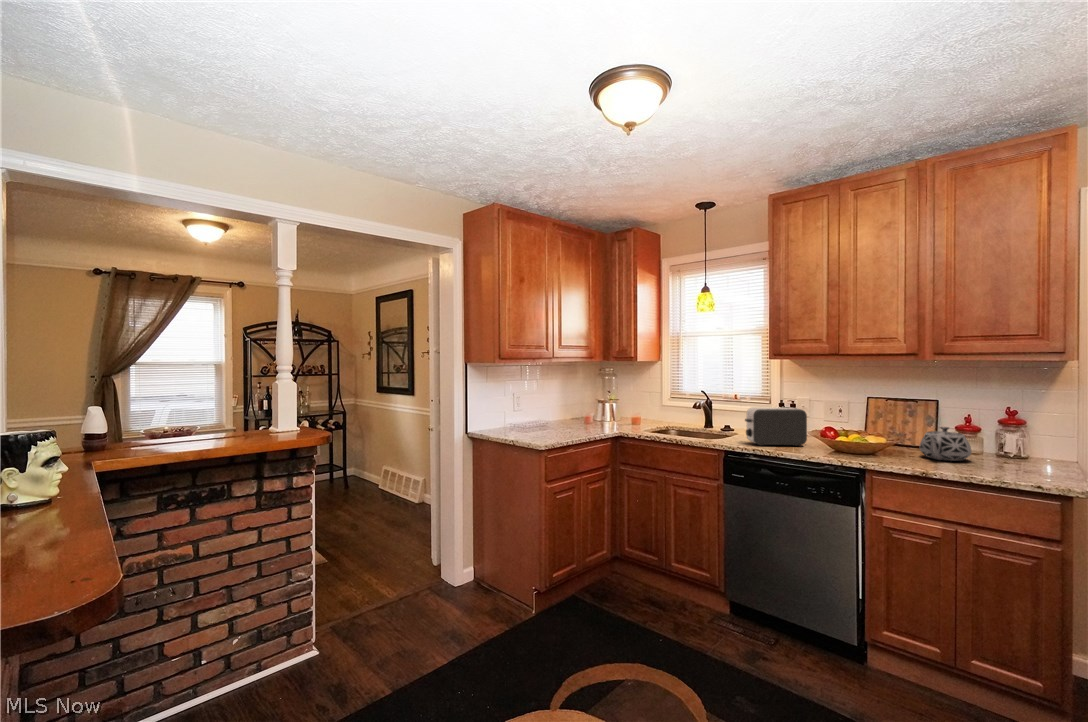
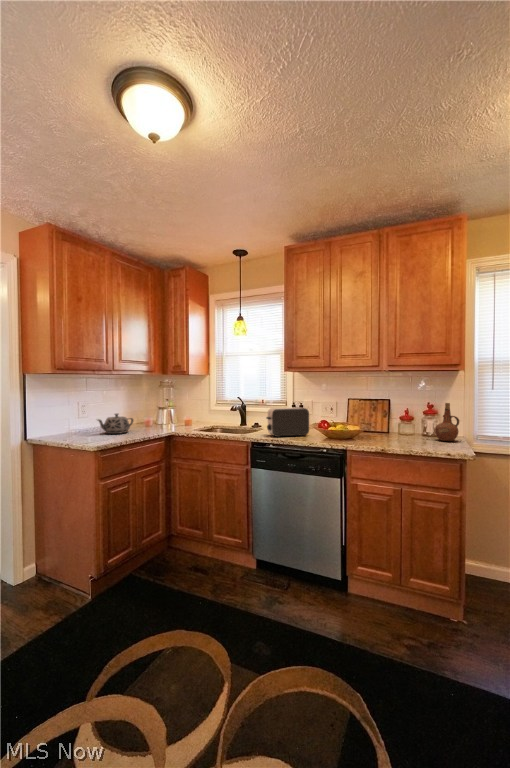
ceramic pitcher: none [1015,409,1061,466] -> present [435,403,459,441]
teapot: present [920,427,971,461] -> present [98,413,133,434]

